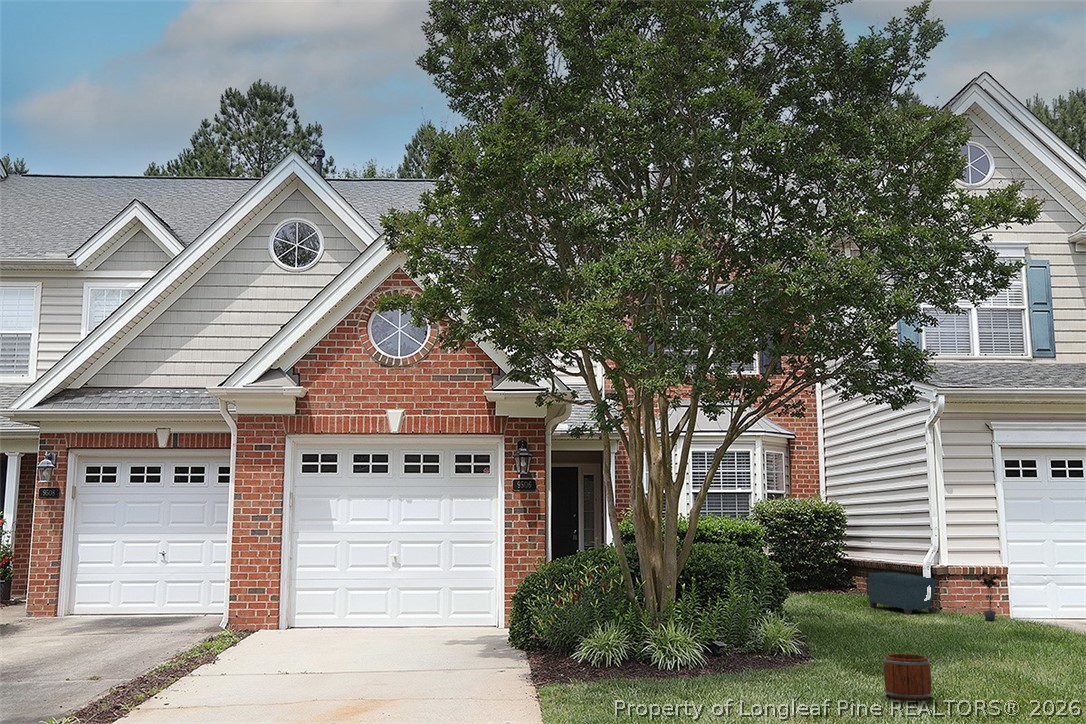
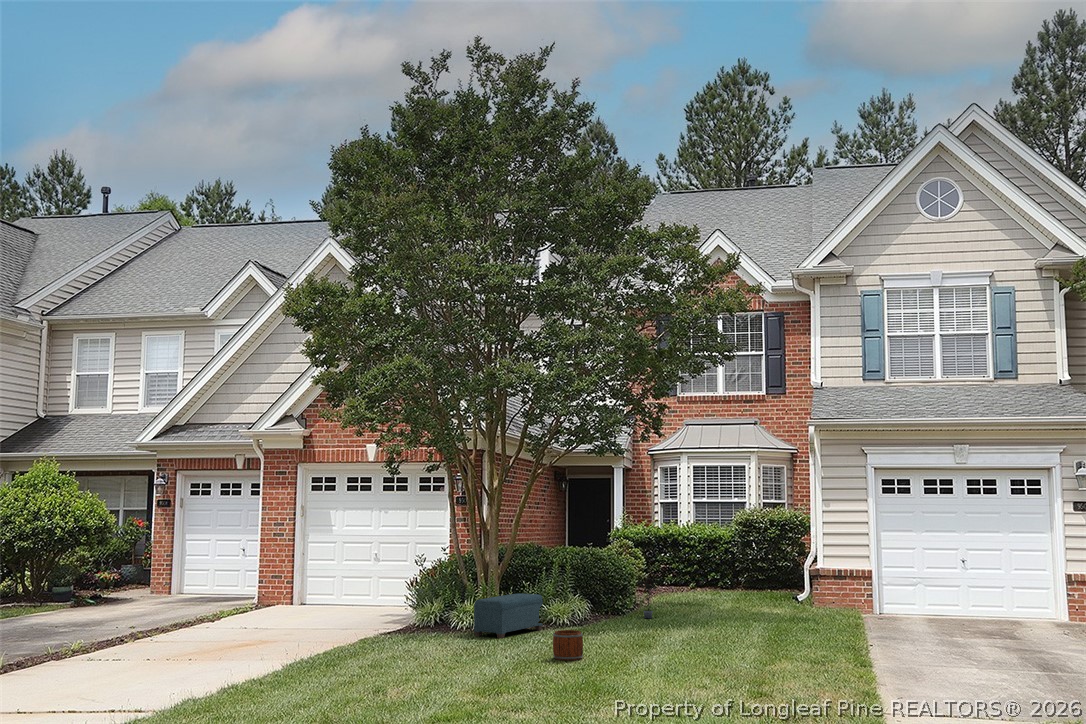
potted plant: present [975,571,1001,620] -> present [637,577,662,619]
bench: present [868,573,937,614] -> present [474,593,543,638]

